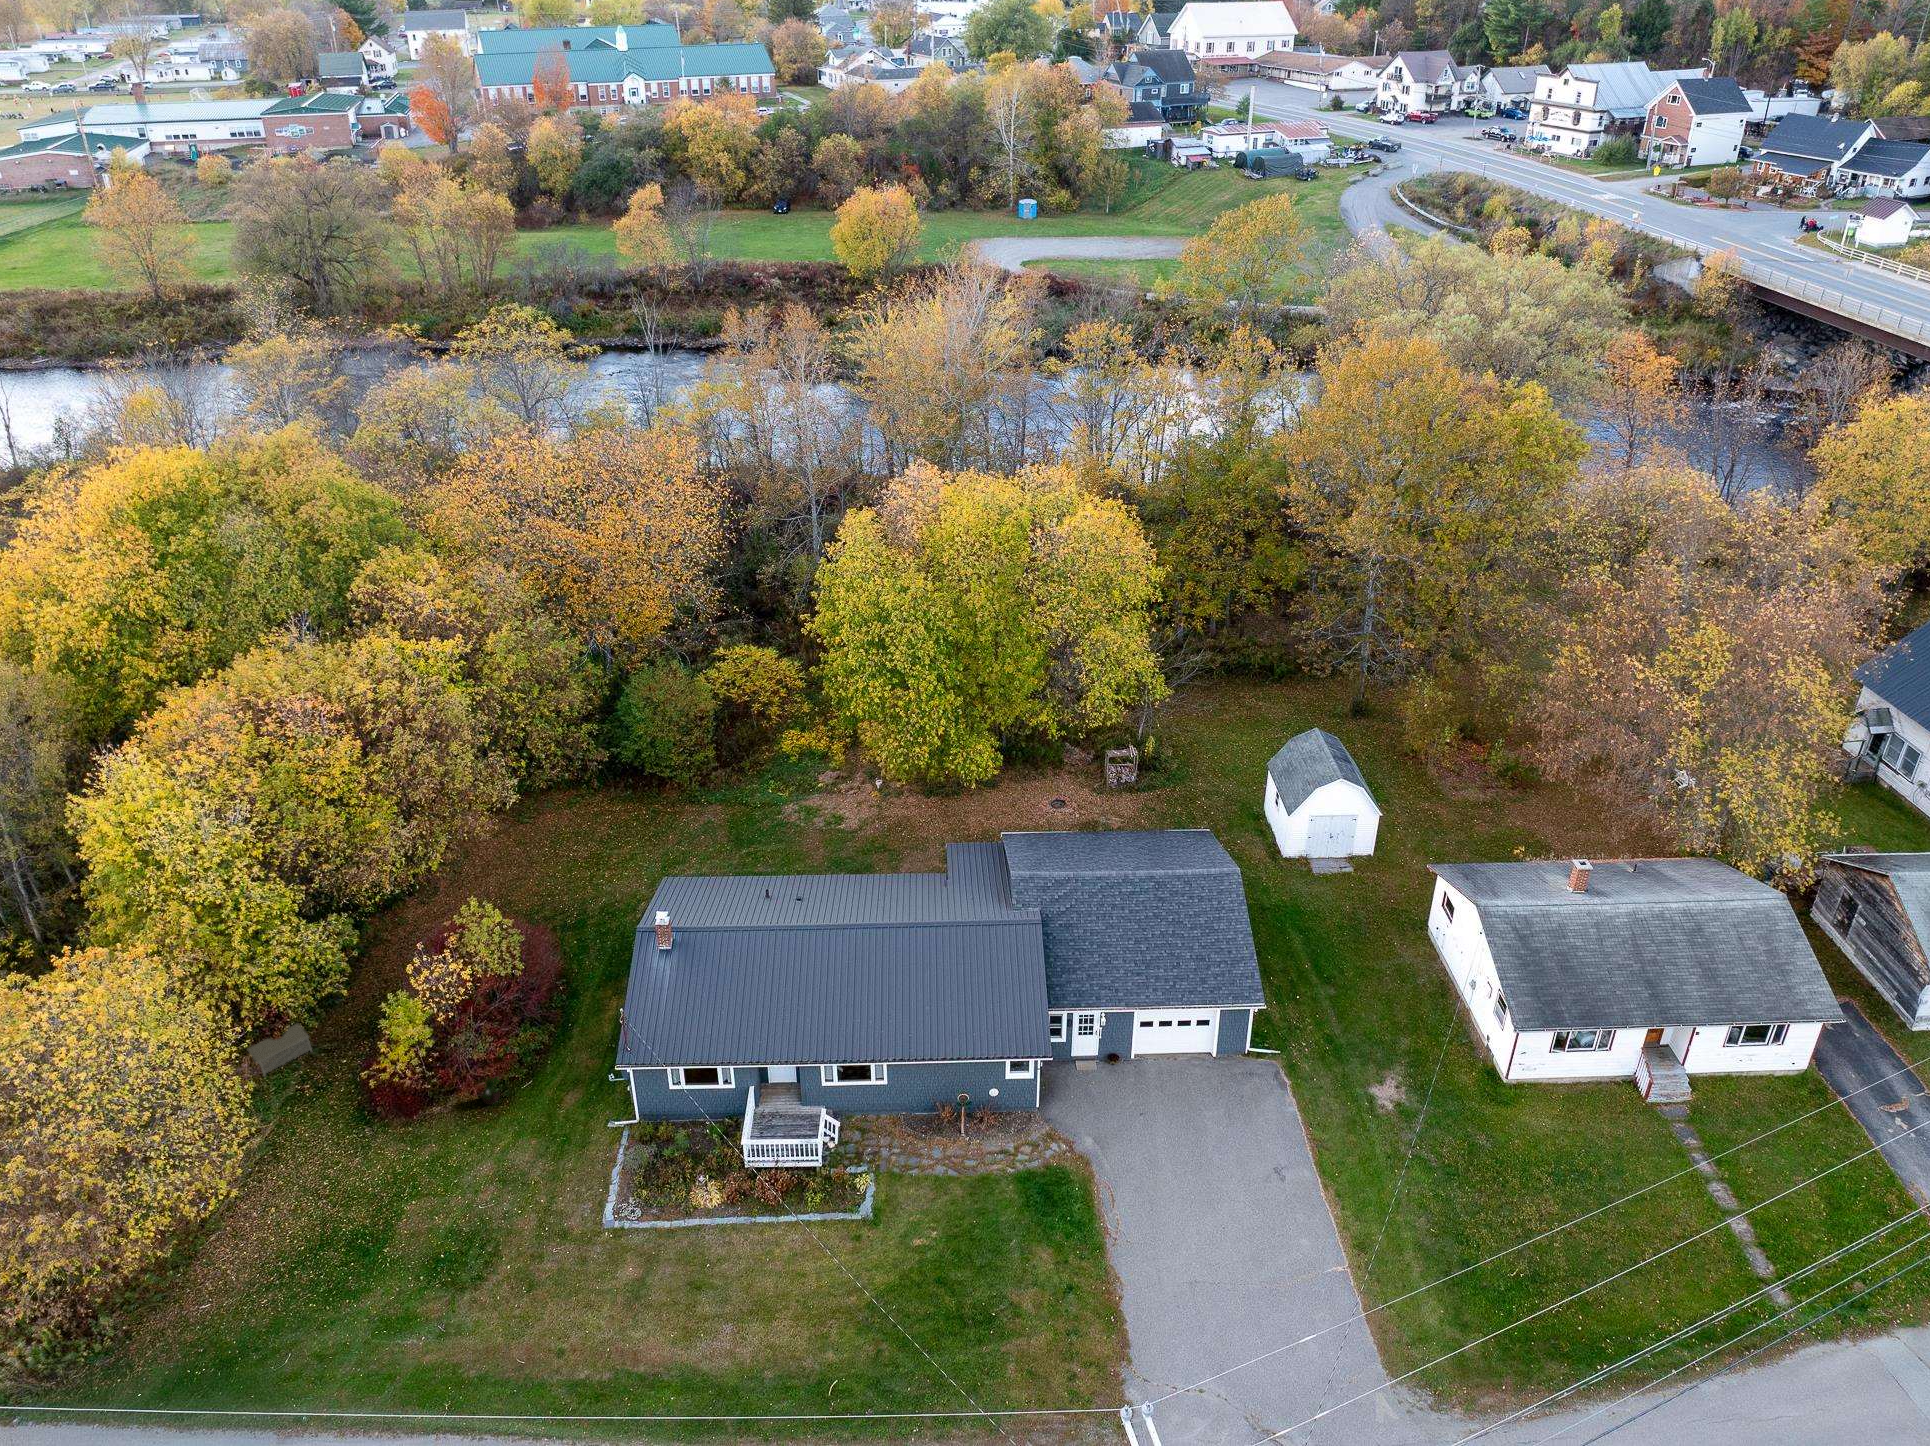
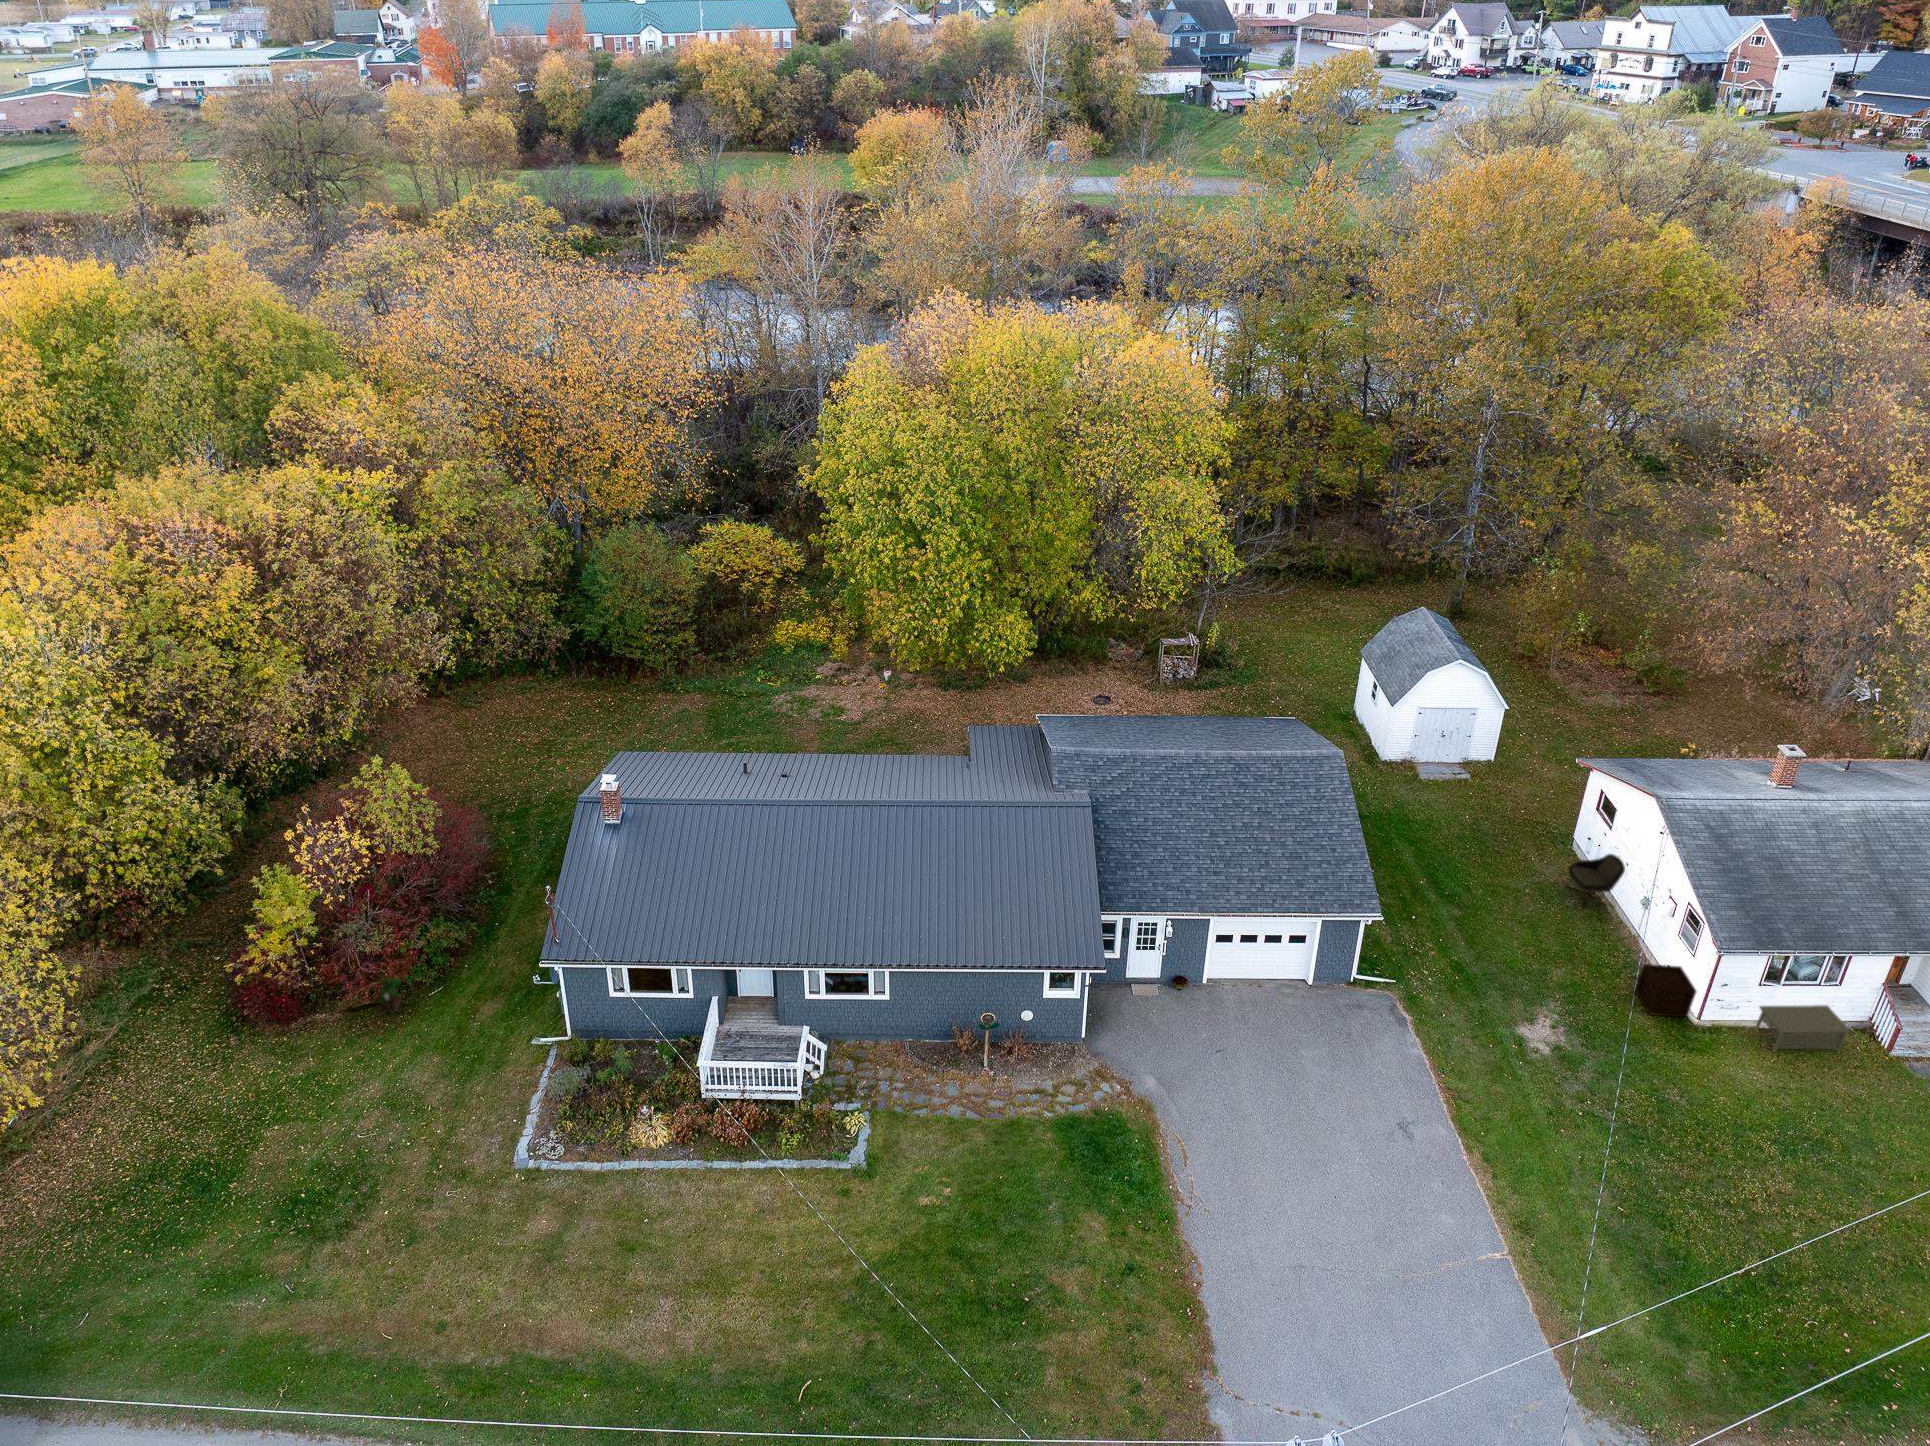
lounge chair: none [1420,943,1462,986] -> present [1568,854,1625,905]
storage bench: present [248,1024,312,1076] -> present [1754,1005,1850,1053]
wooden crate: none [1461,1035,1503,1076] -> present [1635,964,1697,1017]

